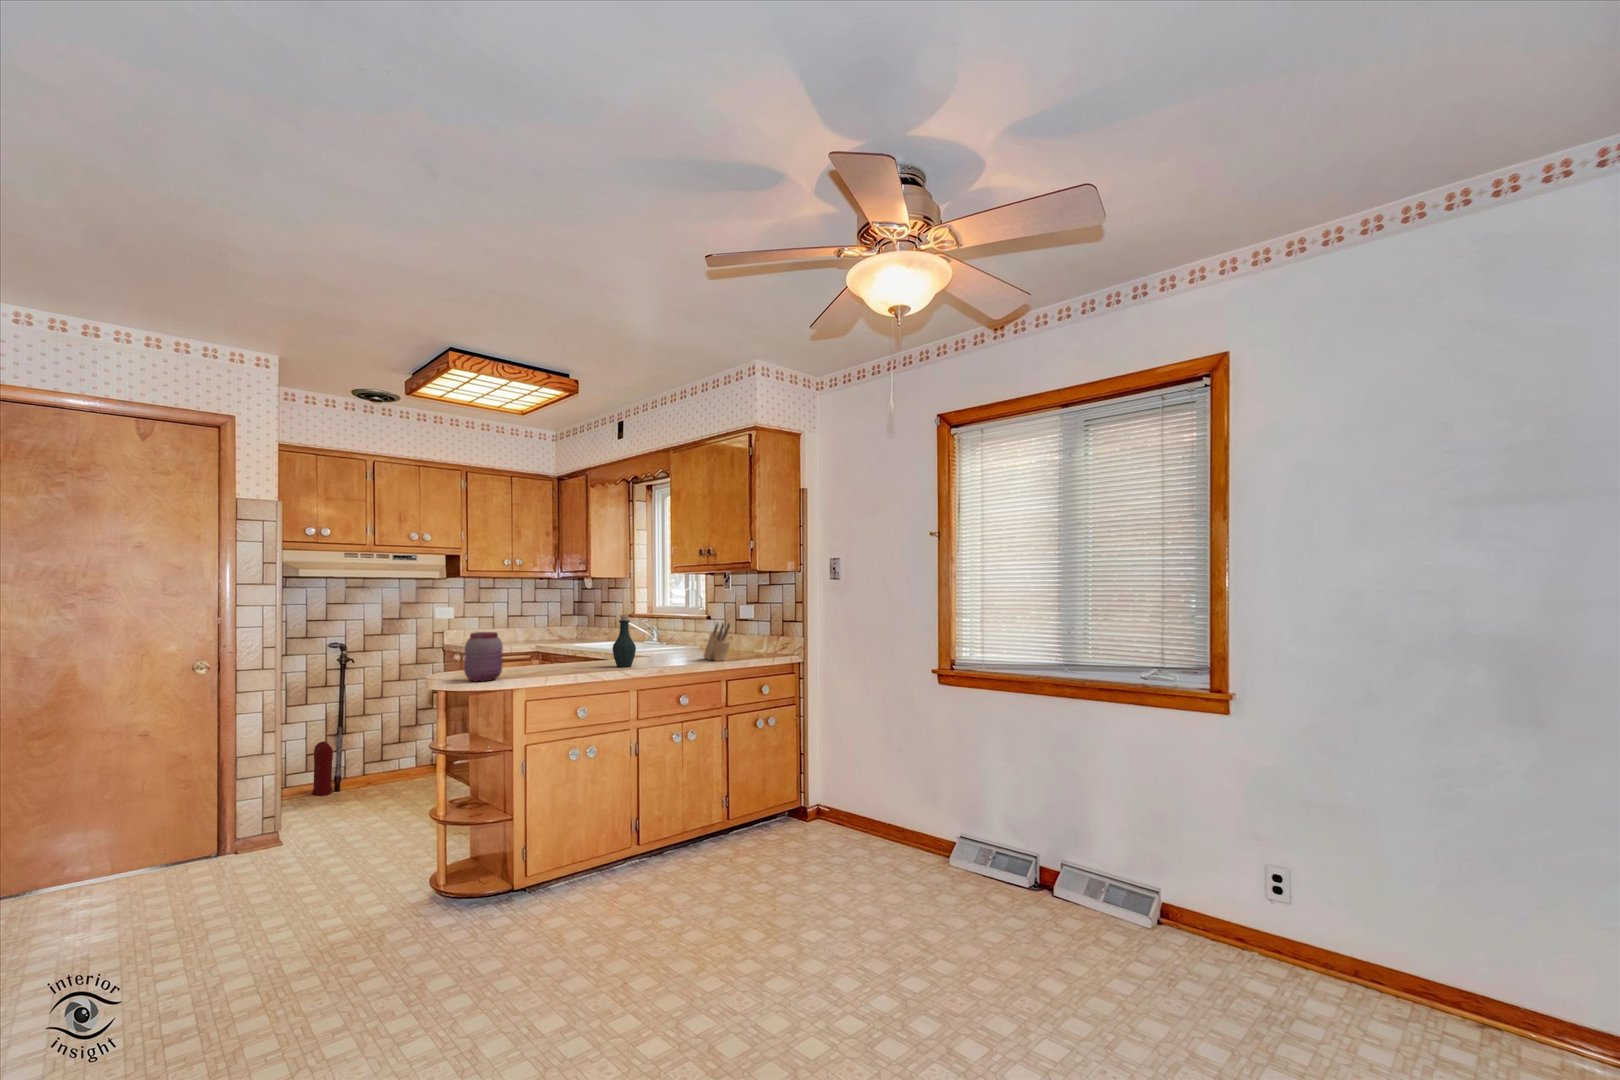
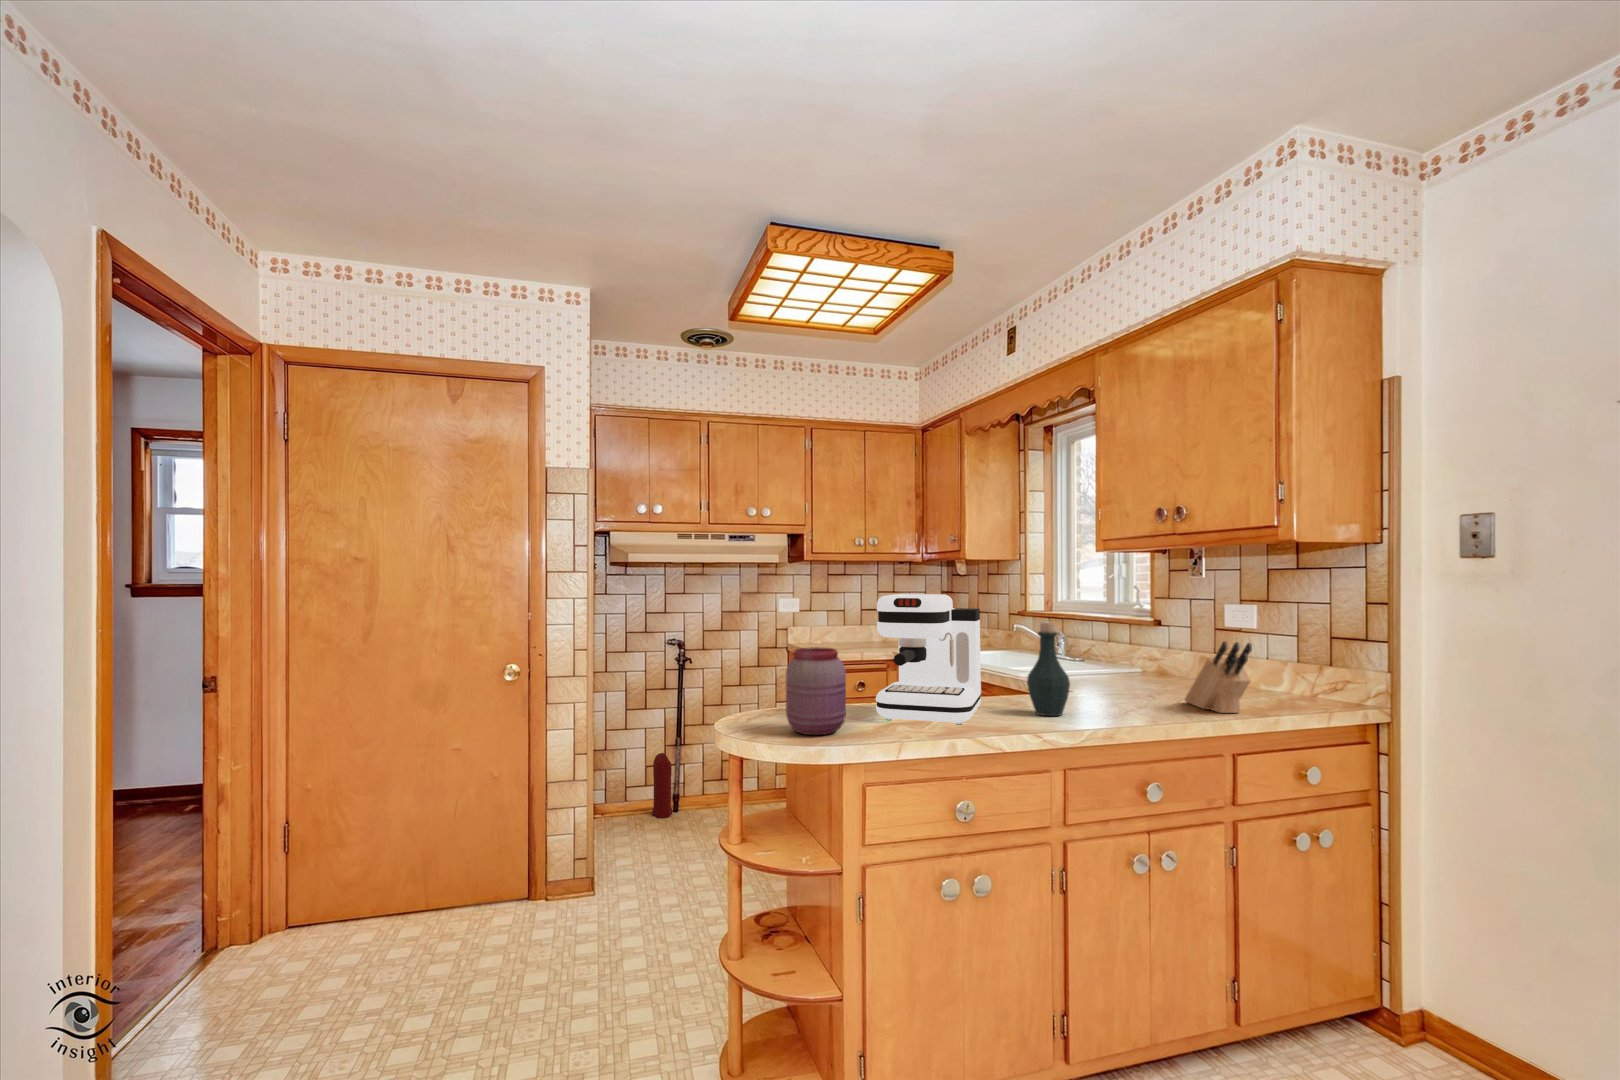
coffee maker: none [520,600,586,674] -> present [876,594,981,724]

